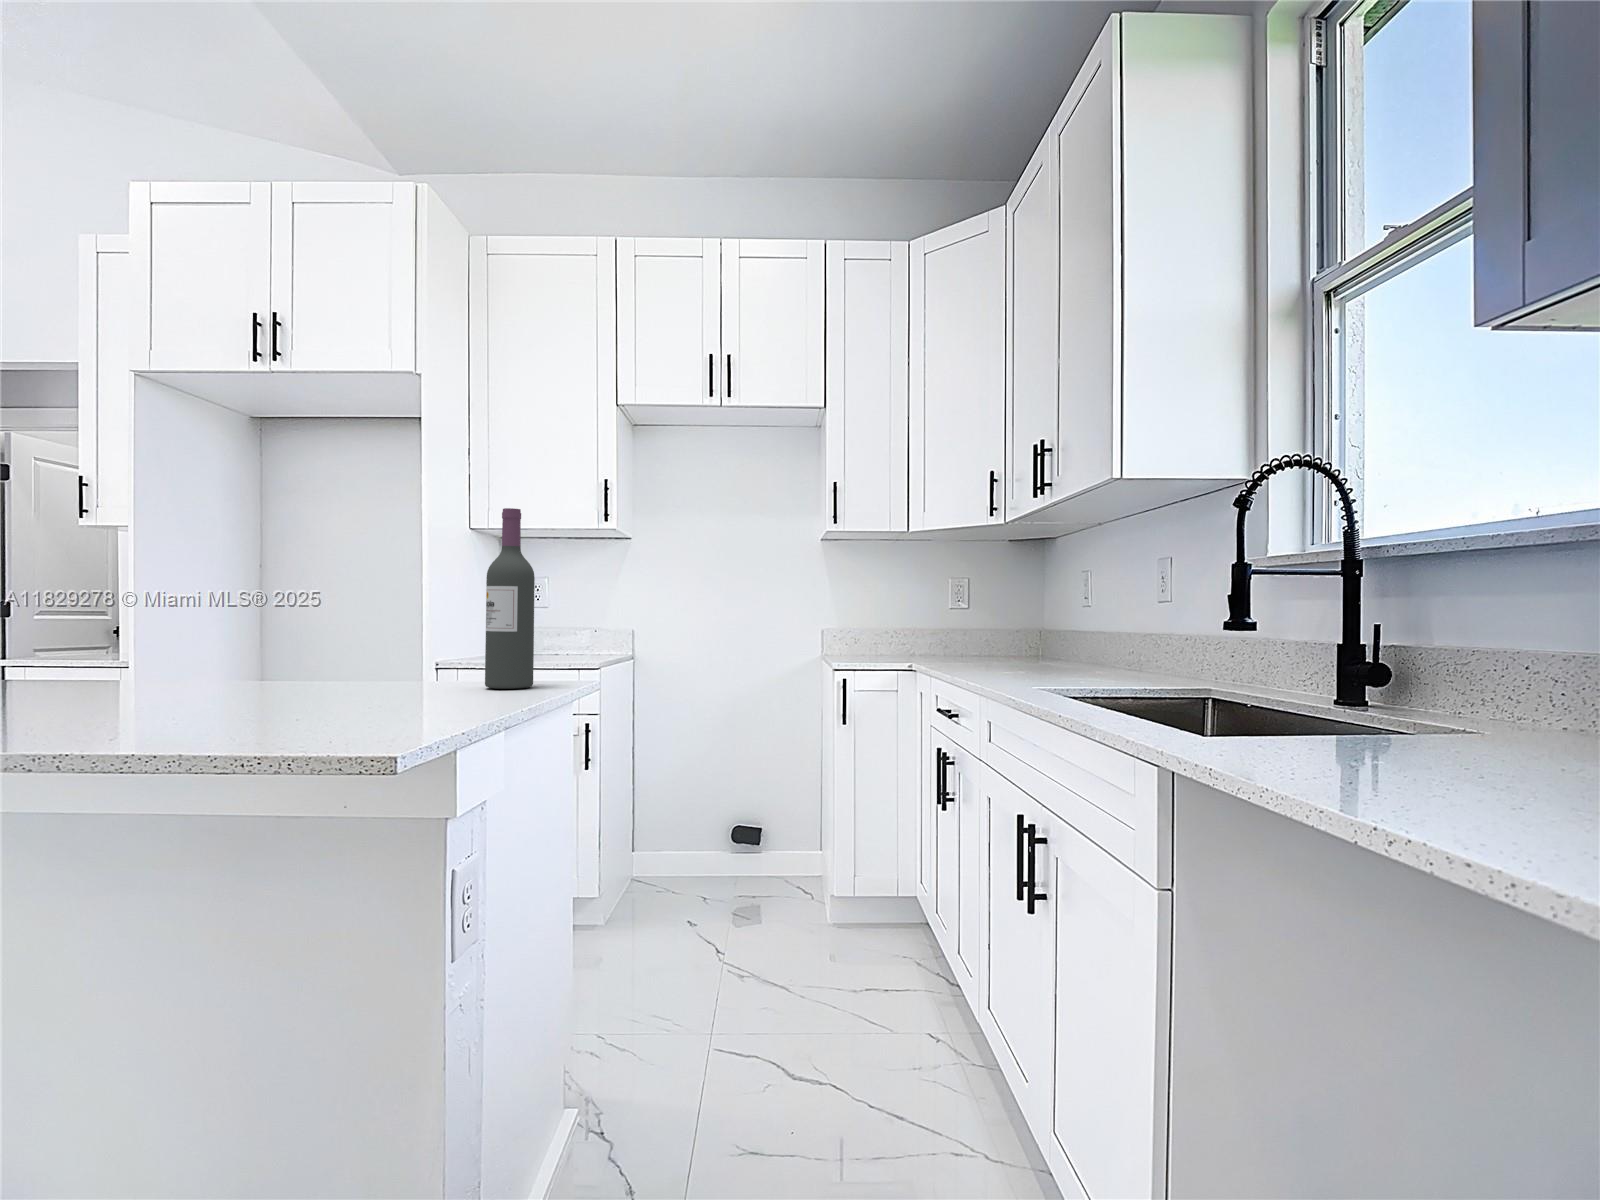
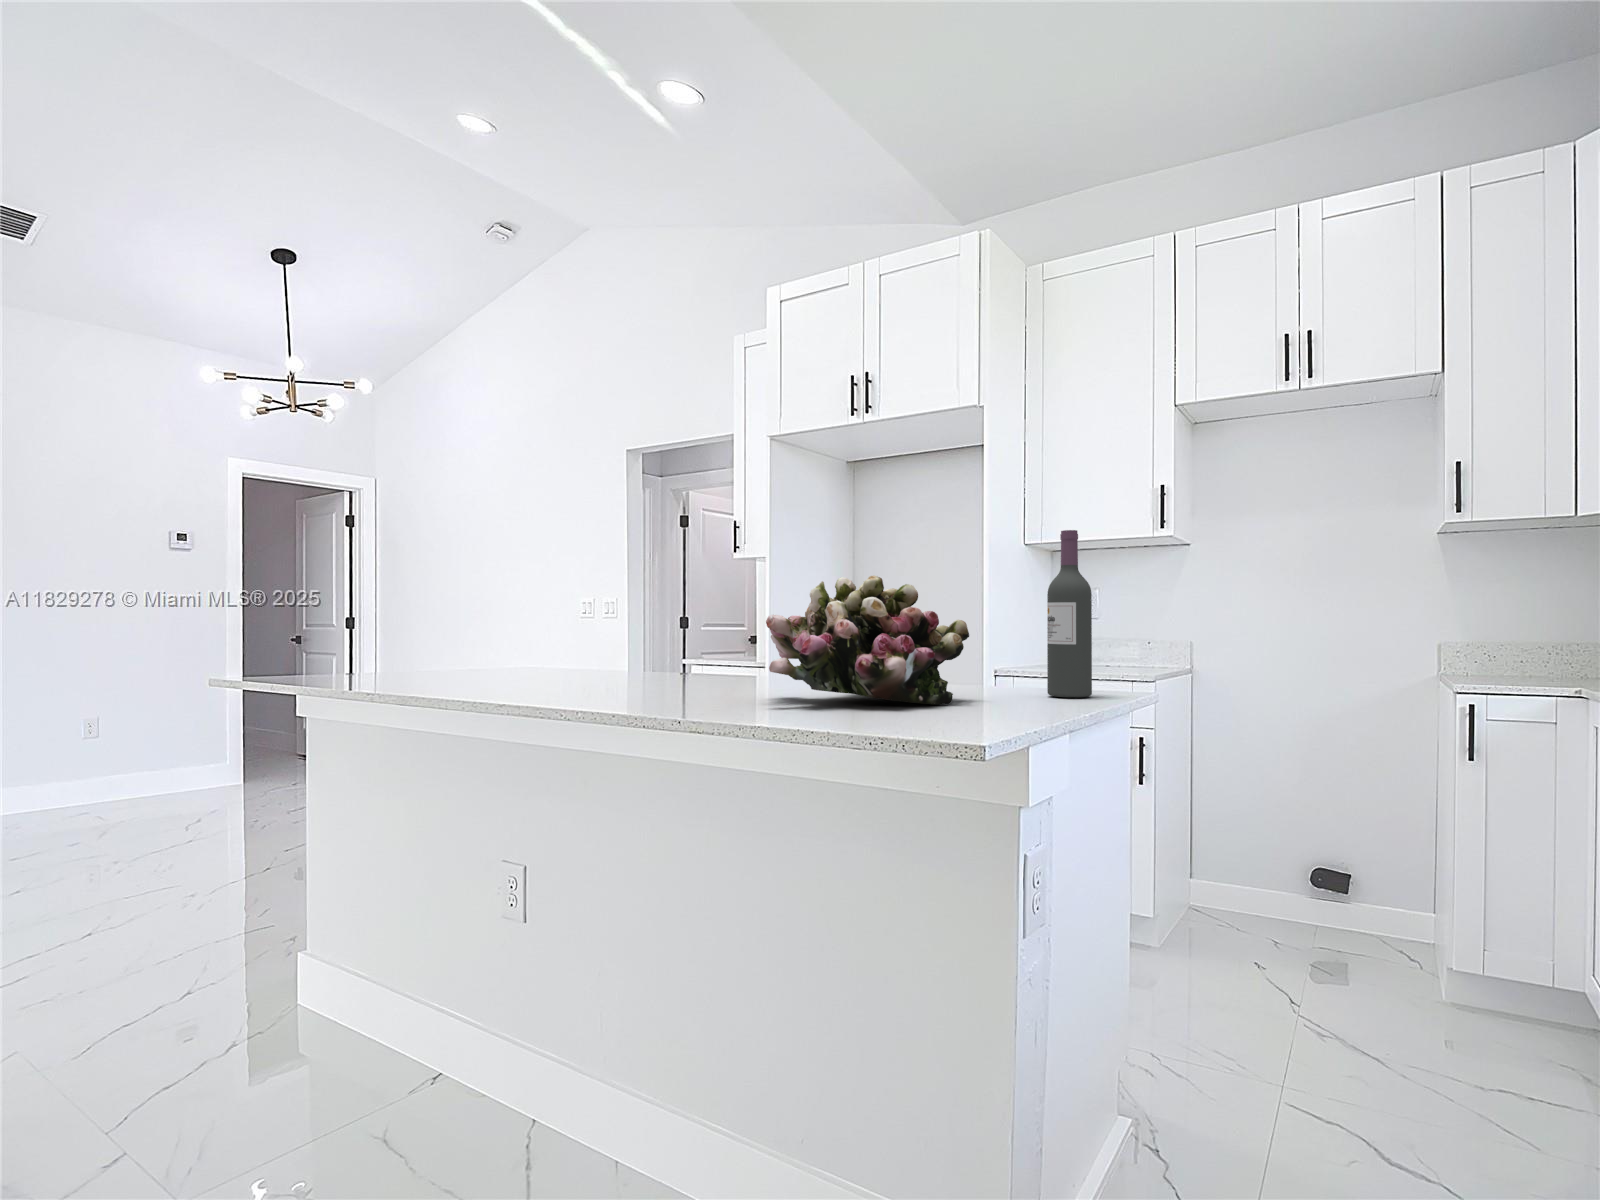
flower arrangement: none [87,547,392,705] -> present [766,576,969,705]

